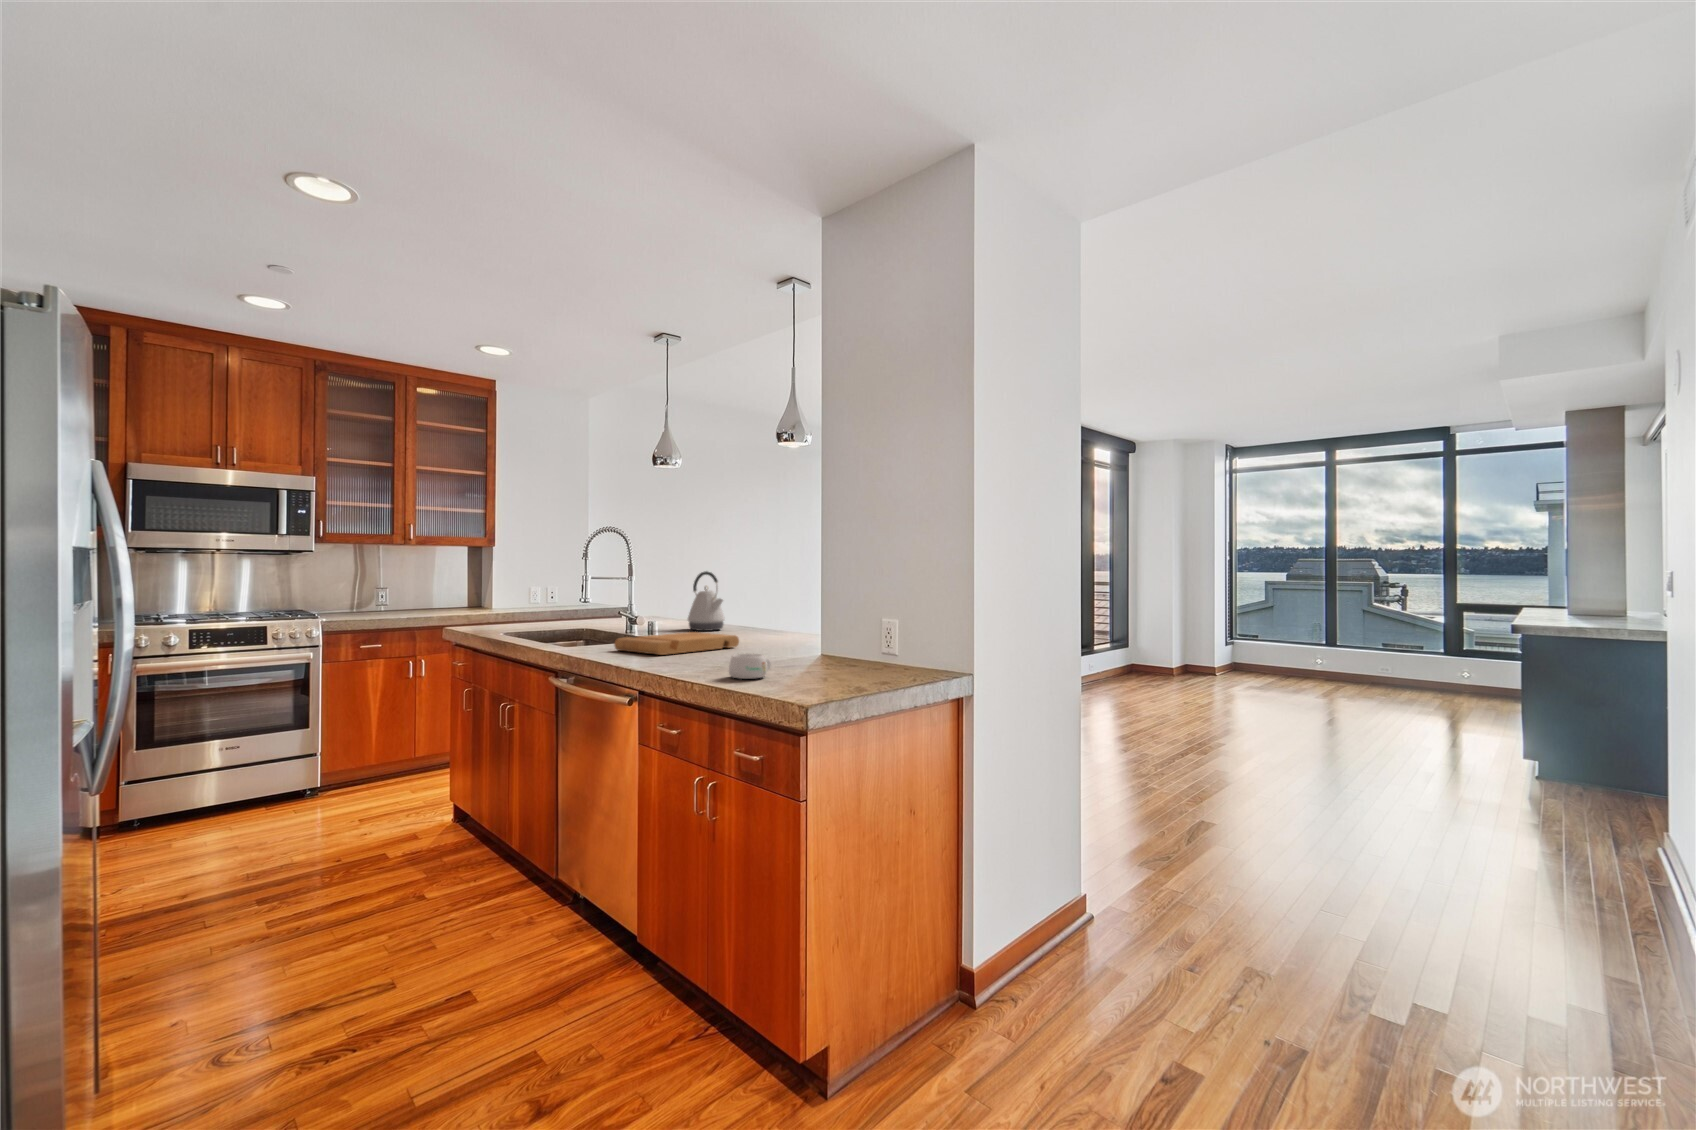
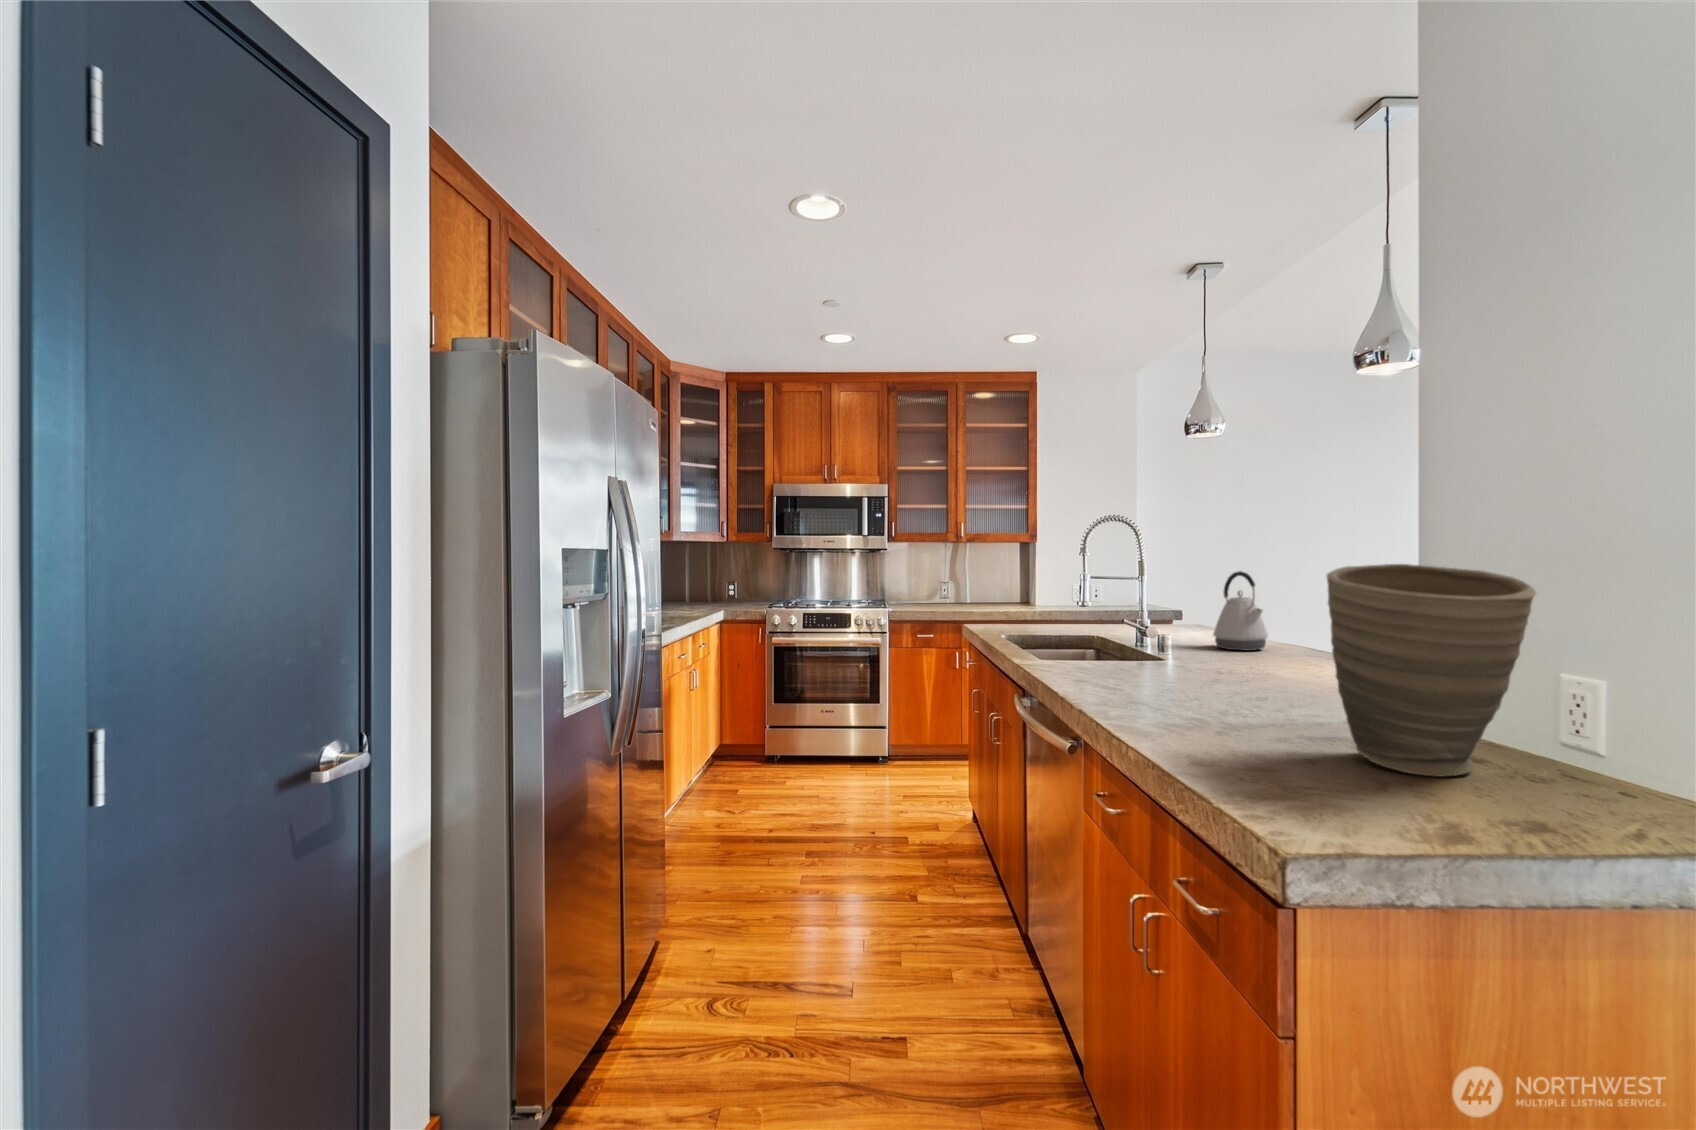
vase: none [813,560,906,676] -> present [1327,564,1536,776]
cutting board: present [614,632,739,655] -> none [1078,656,1256,688]
mug: present [729,653,771,679] -> none [1174,709,1250,752]

